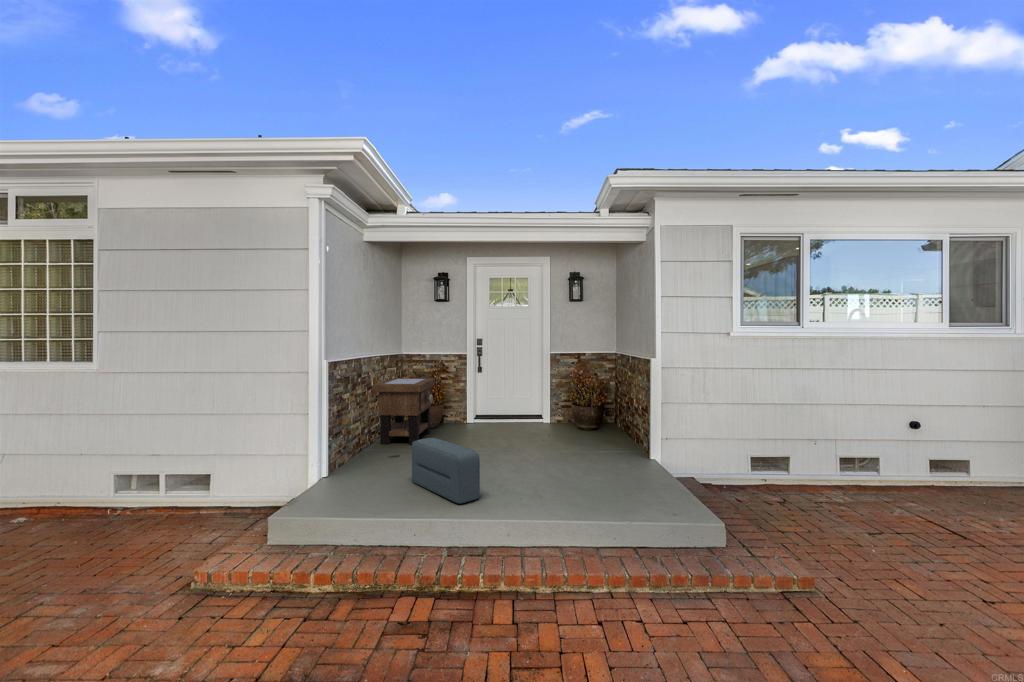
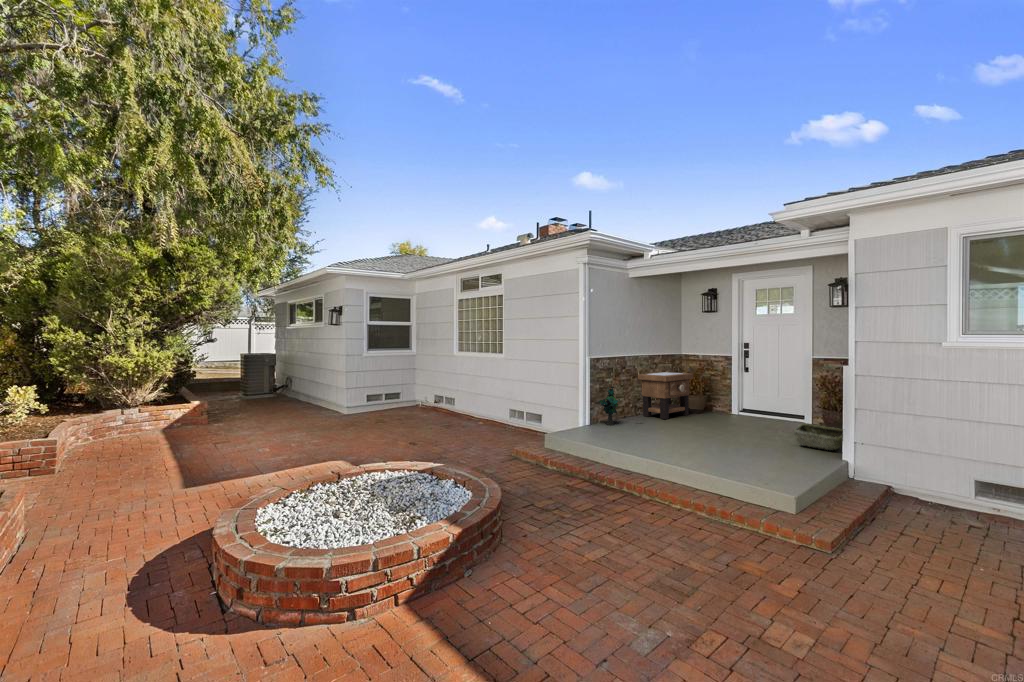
decorative plant: none [341,407,372,470] -> present [599,386,620,425]
woven basket: none [592,427,641,453] -> present [794,424,843,450]
pouf: present [412,438,480,503] -> none [626,408,649,448]

